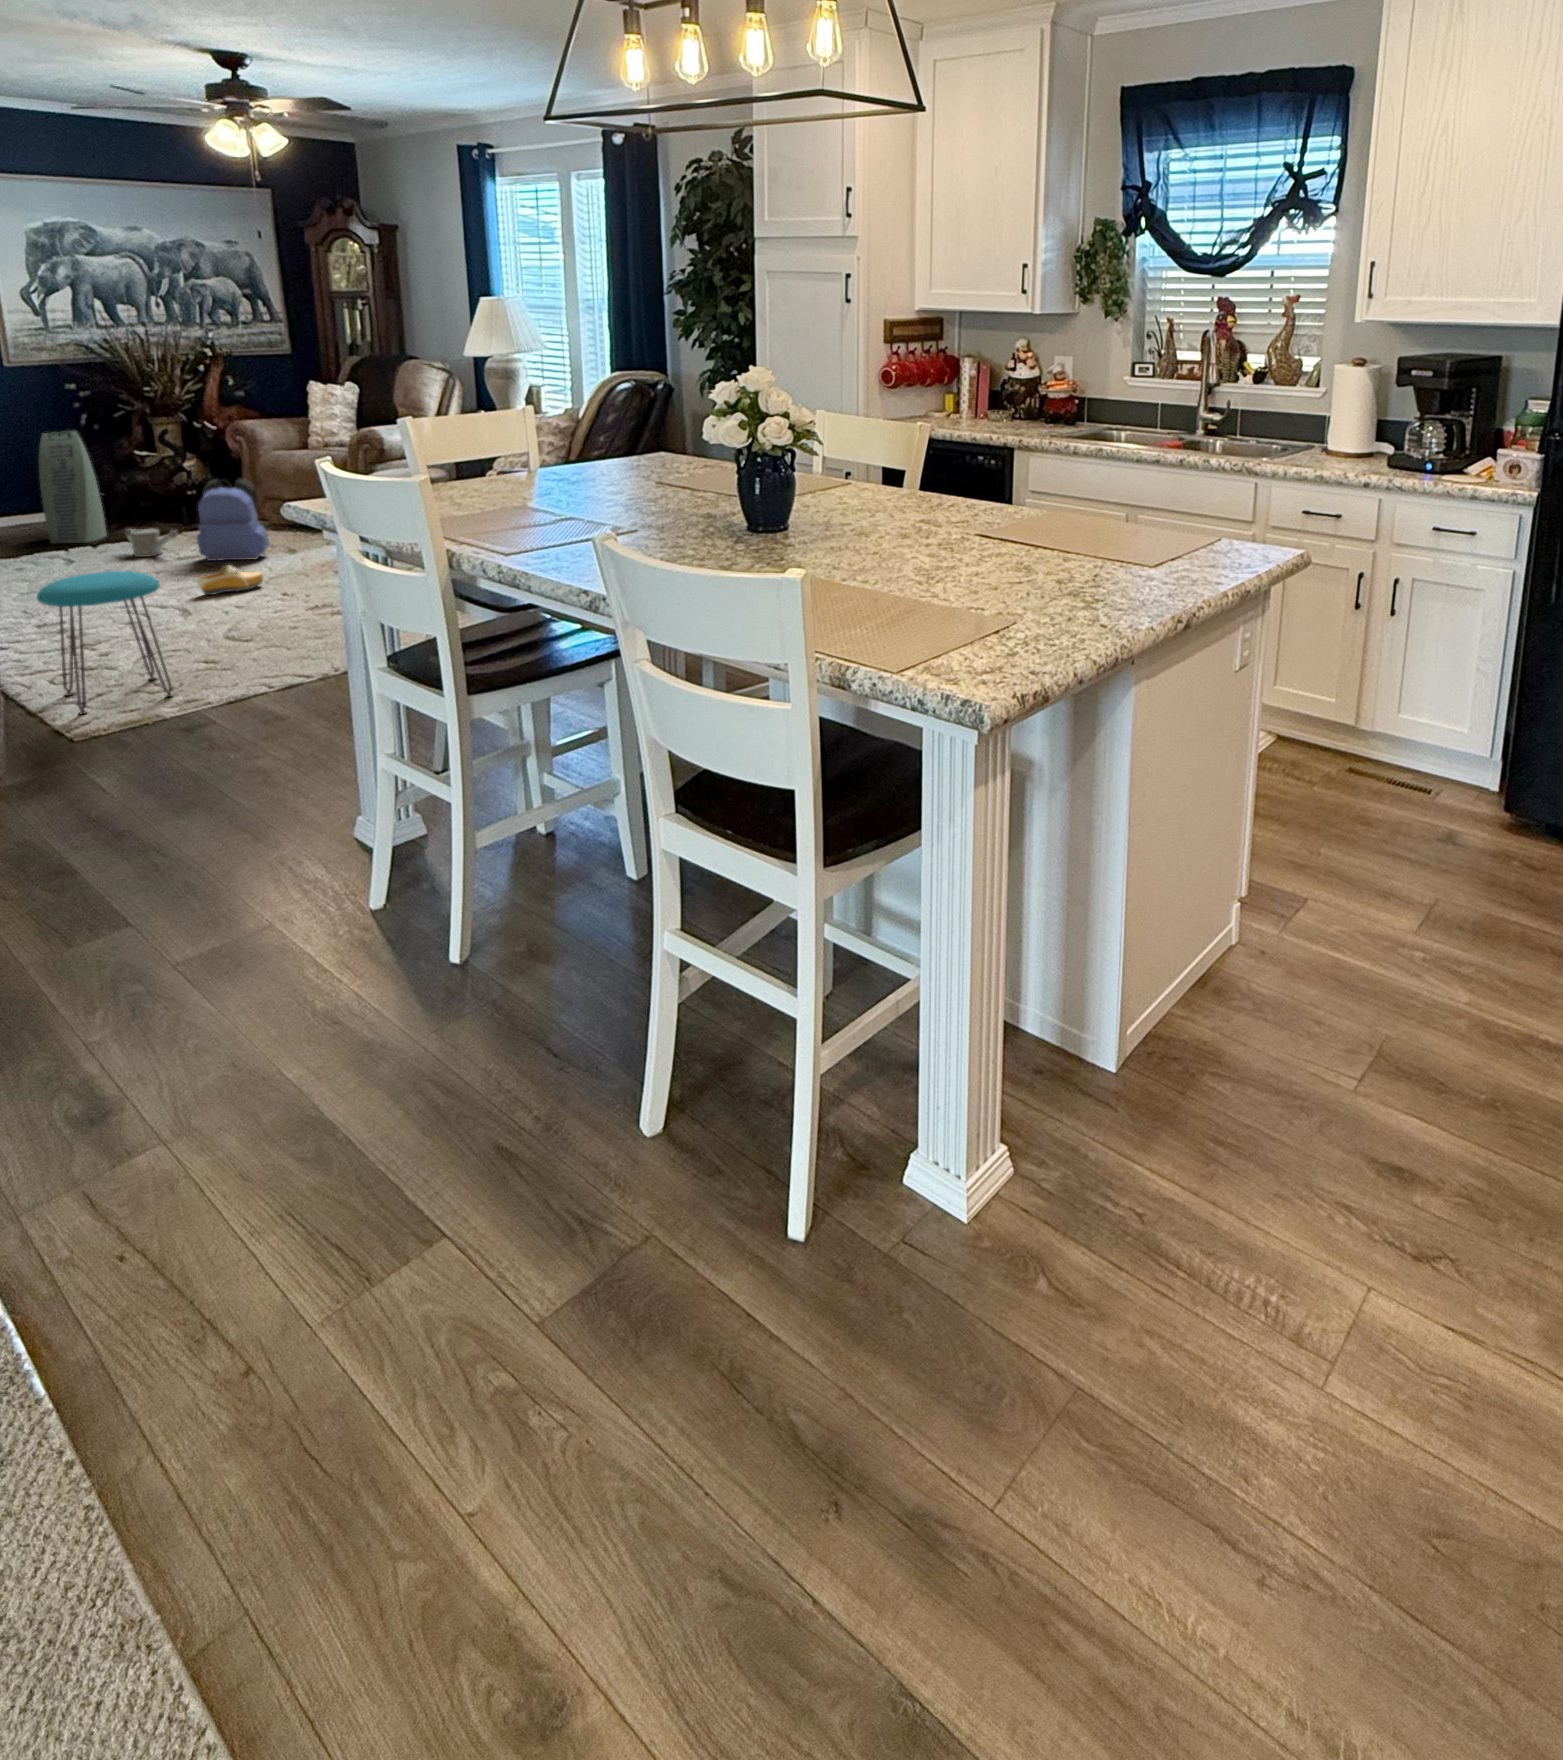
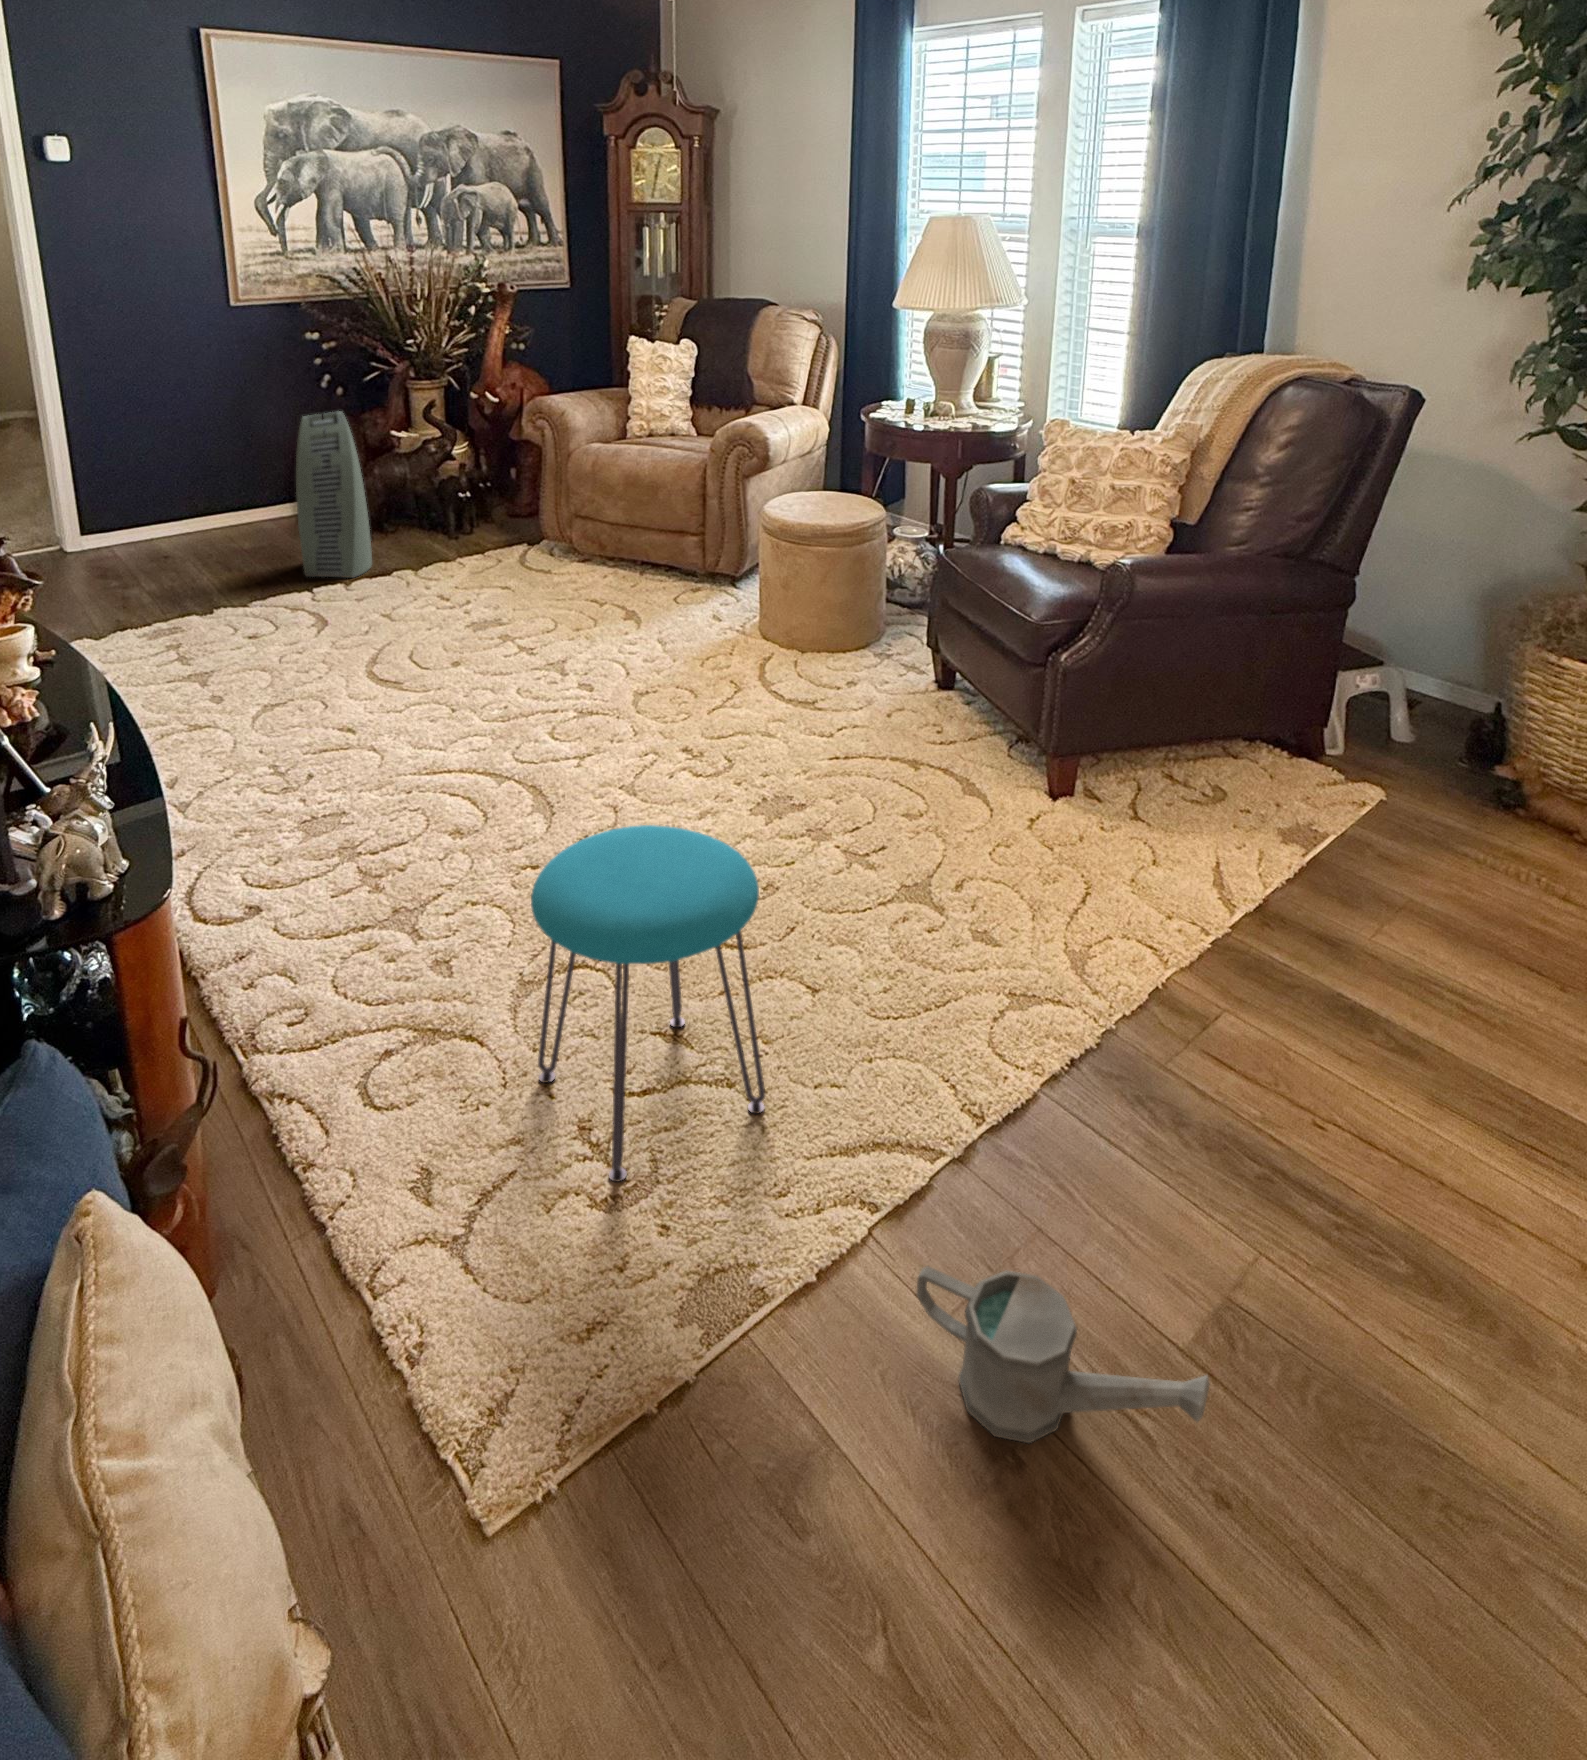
backpack: present [197,479,270,561] -> none [533,503,630,631]
watering can: present [125,529,177,557] -> present [916,1266,1210,1443]
shoe: present [197,566,263,595] -> none [588,672,675,725]

